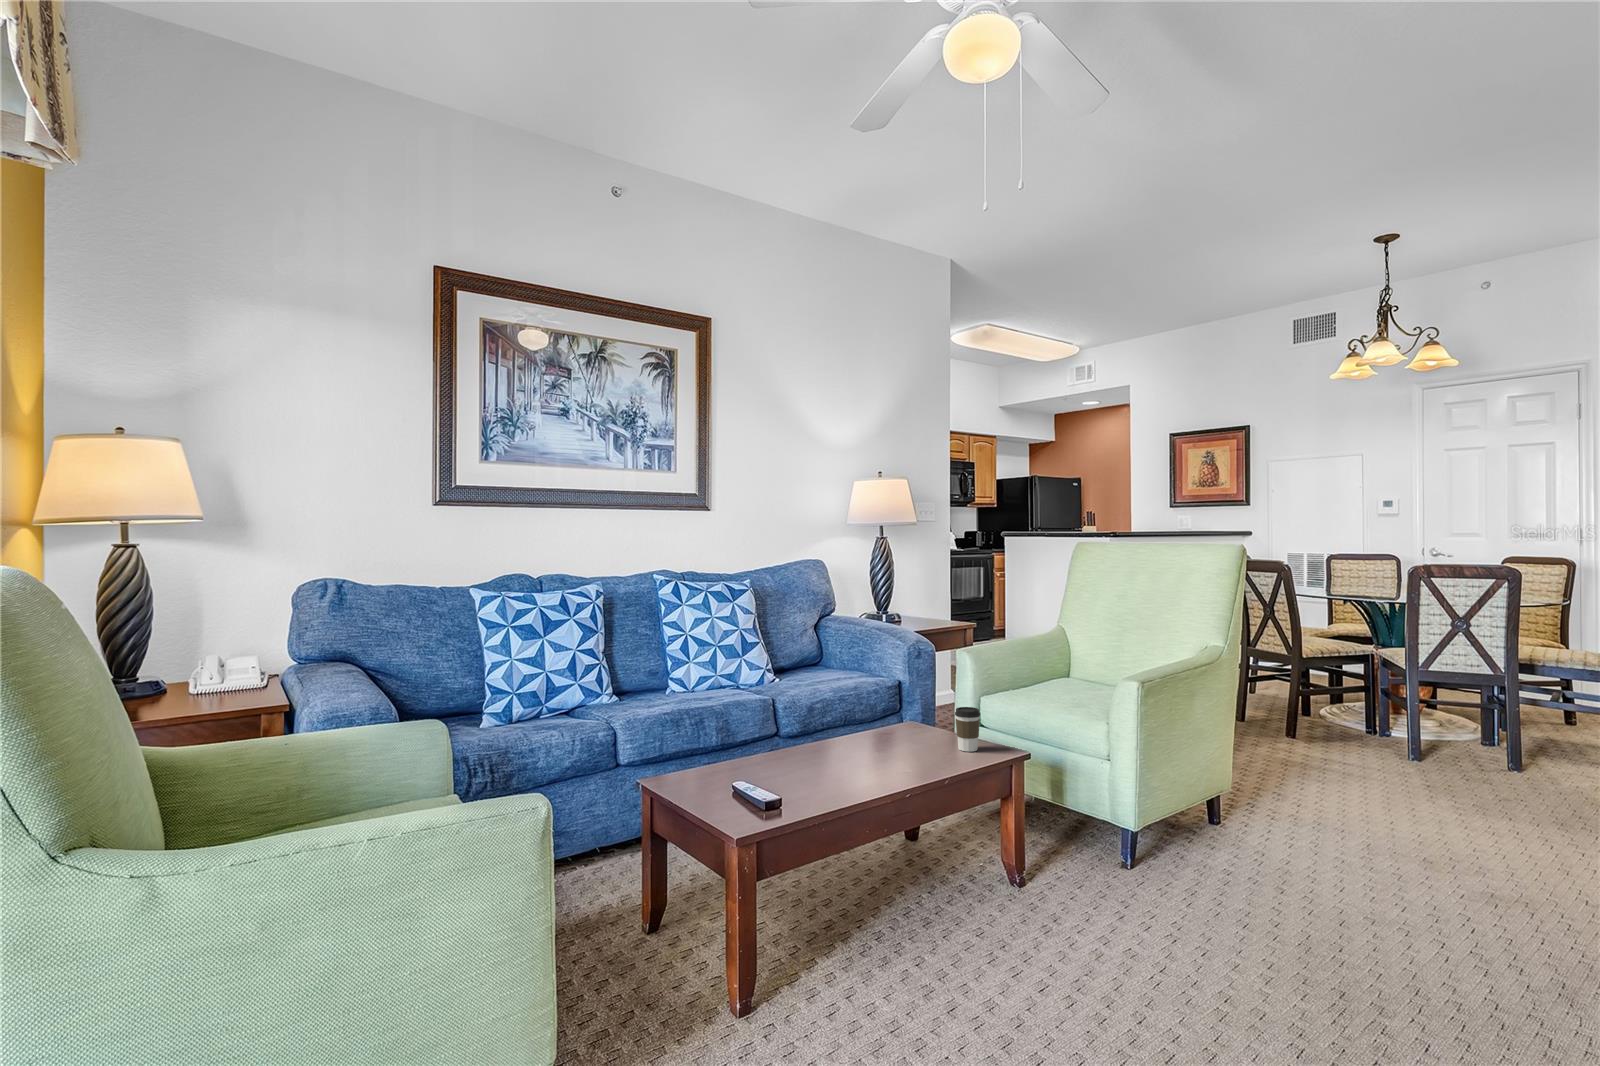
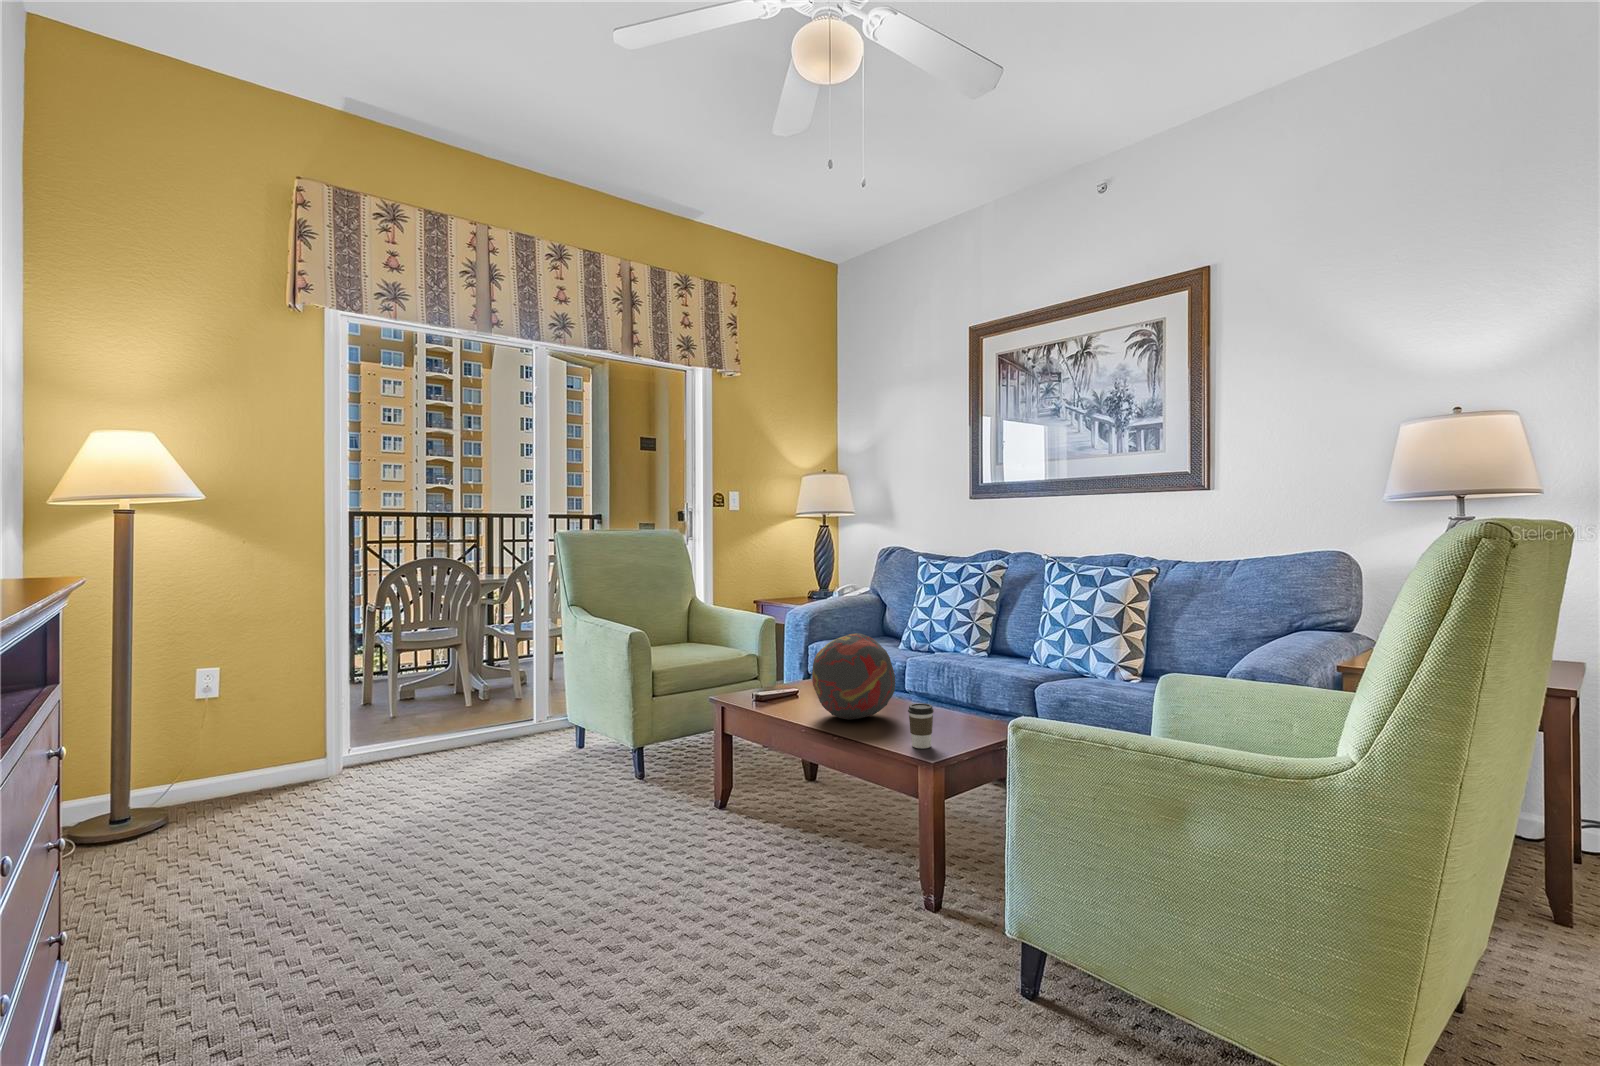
decorative orb: none [801,662,903,769] -> present [812,633,895,720]

